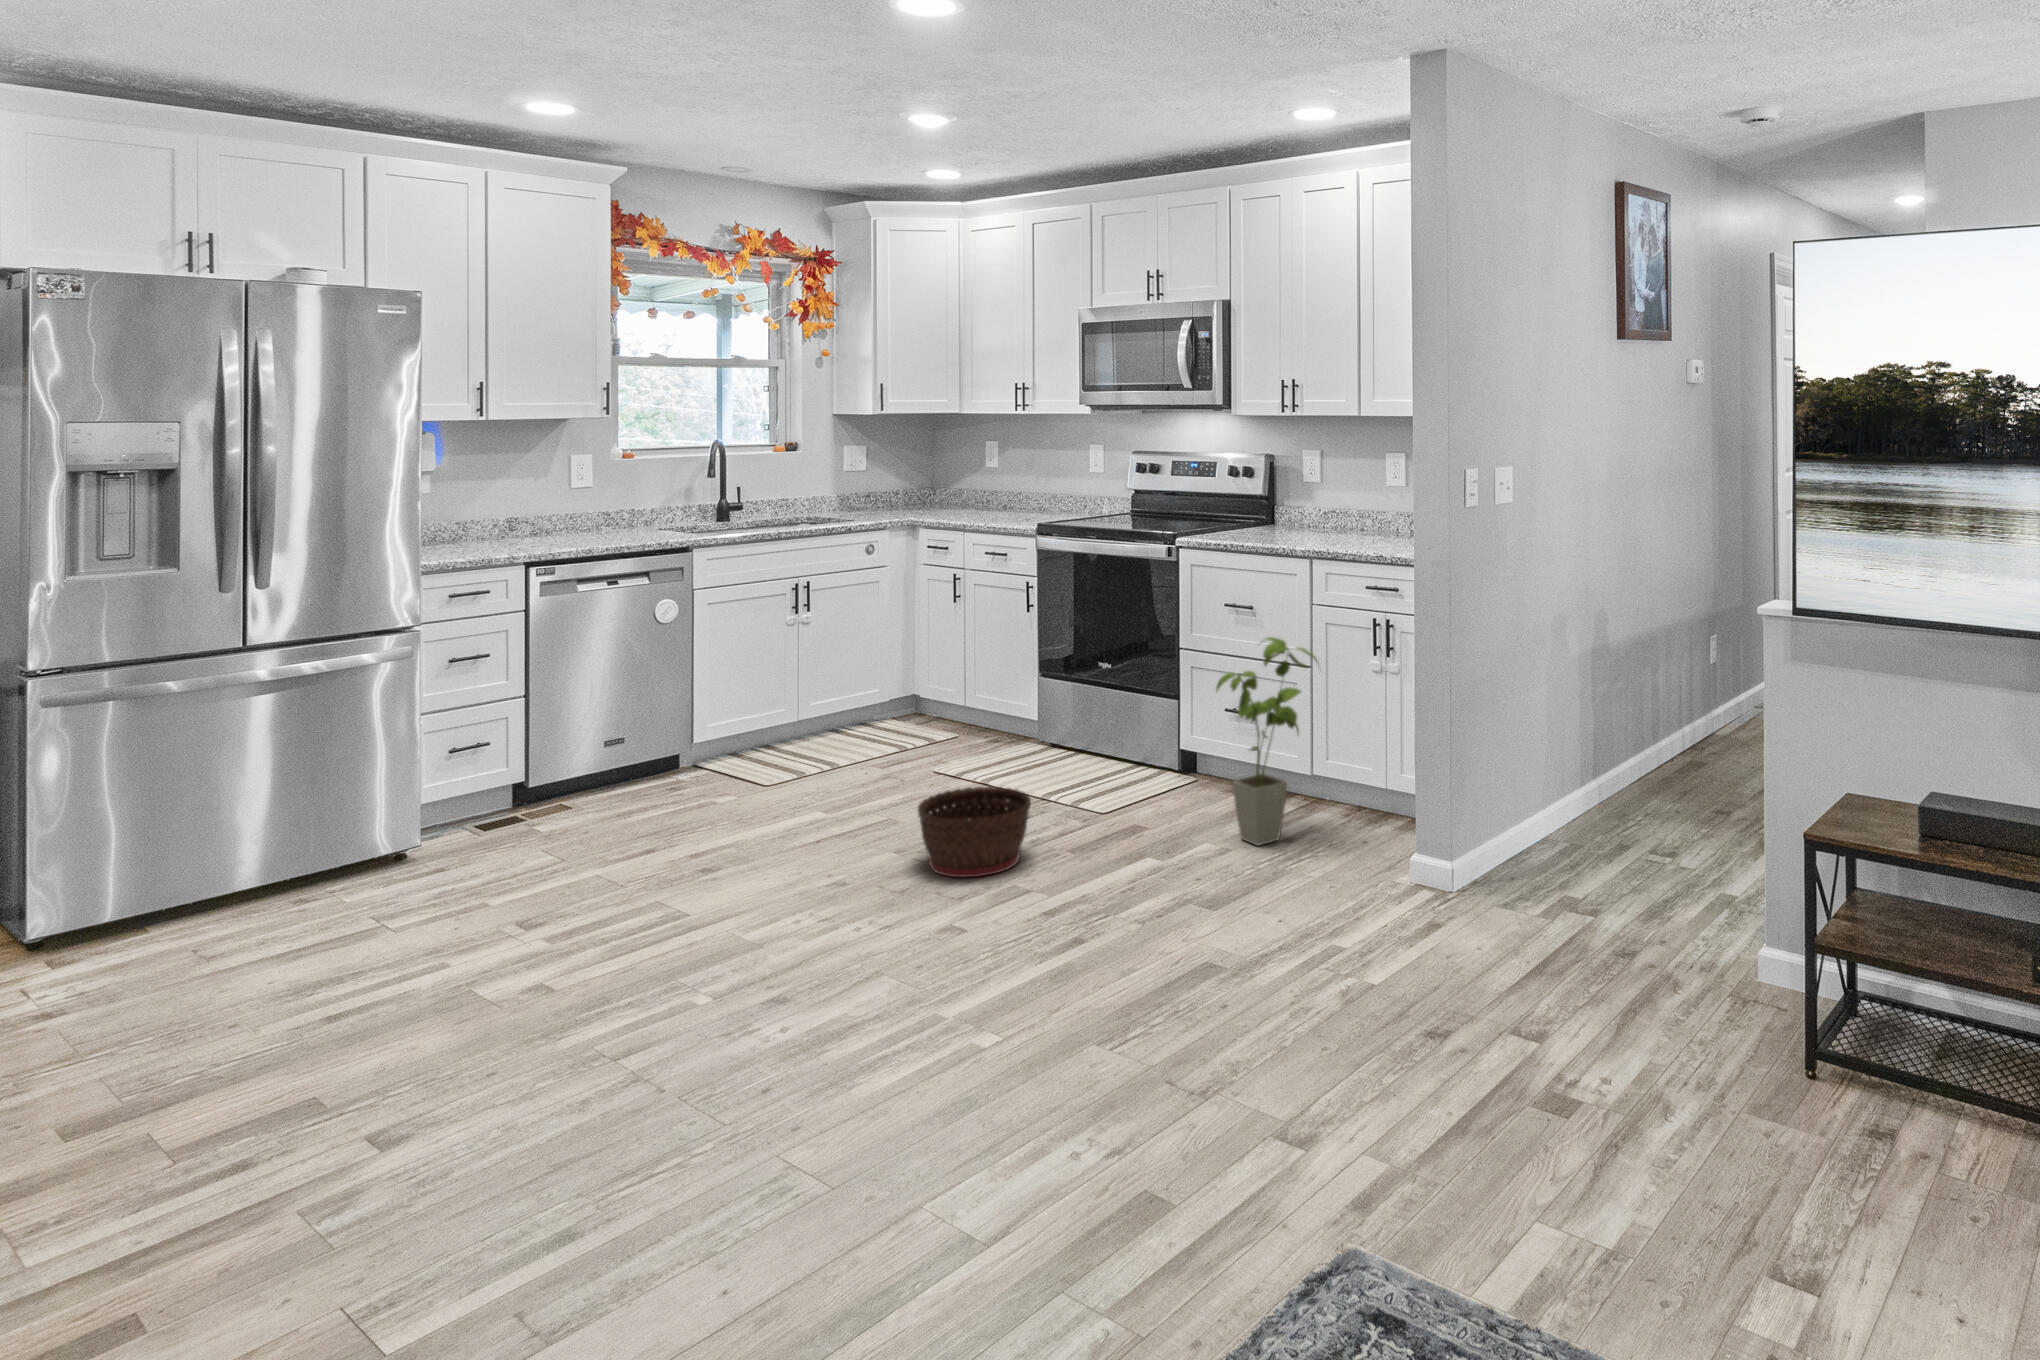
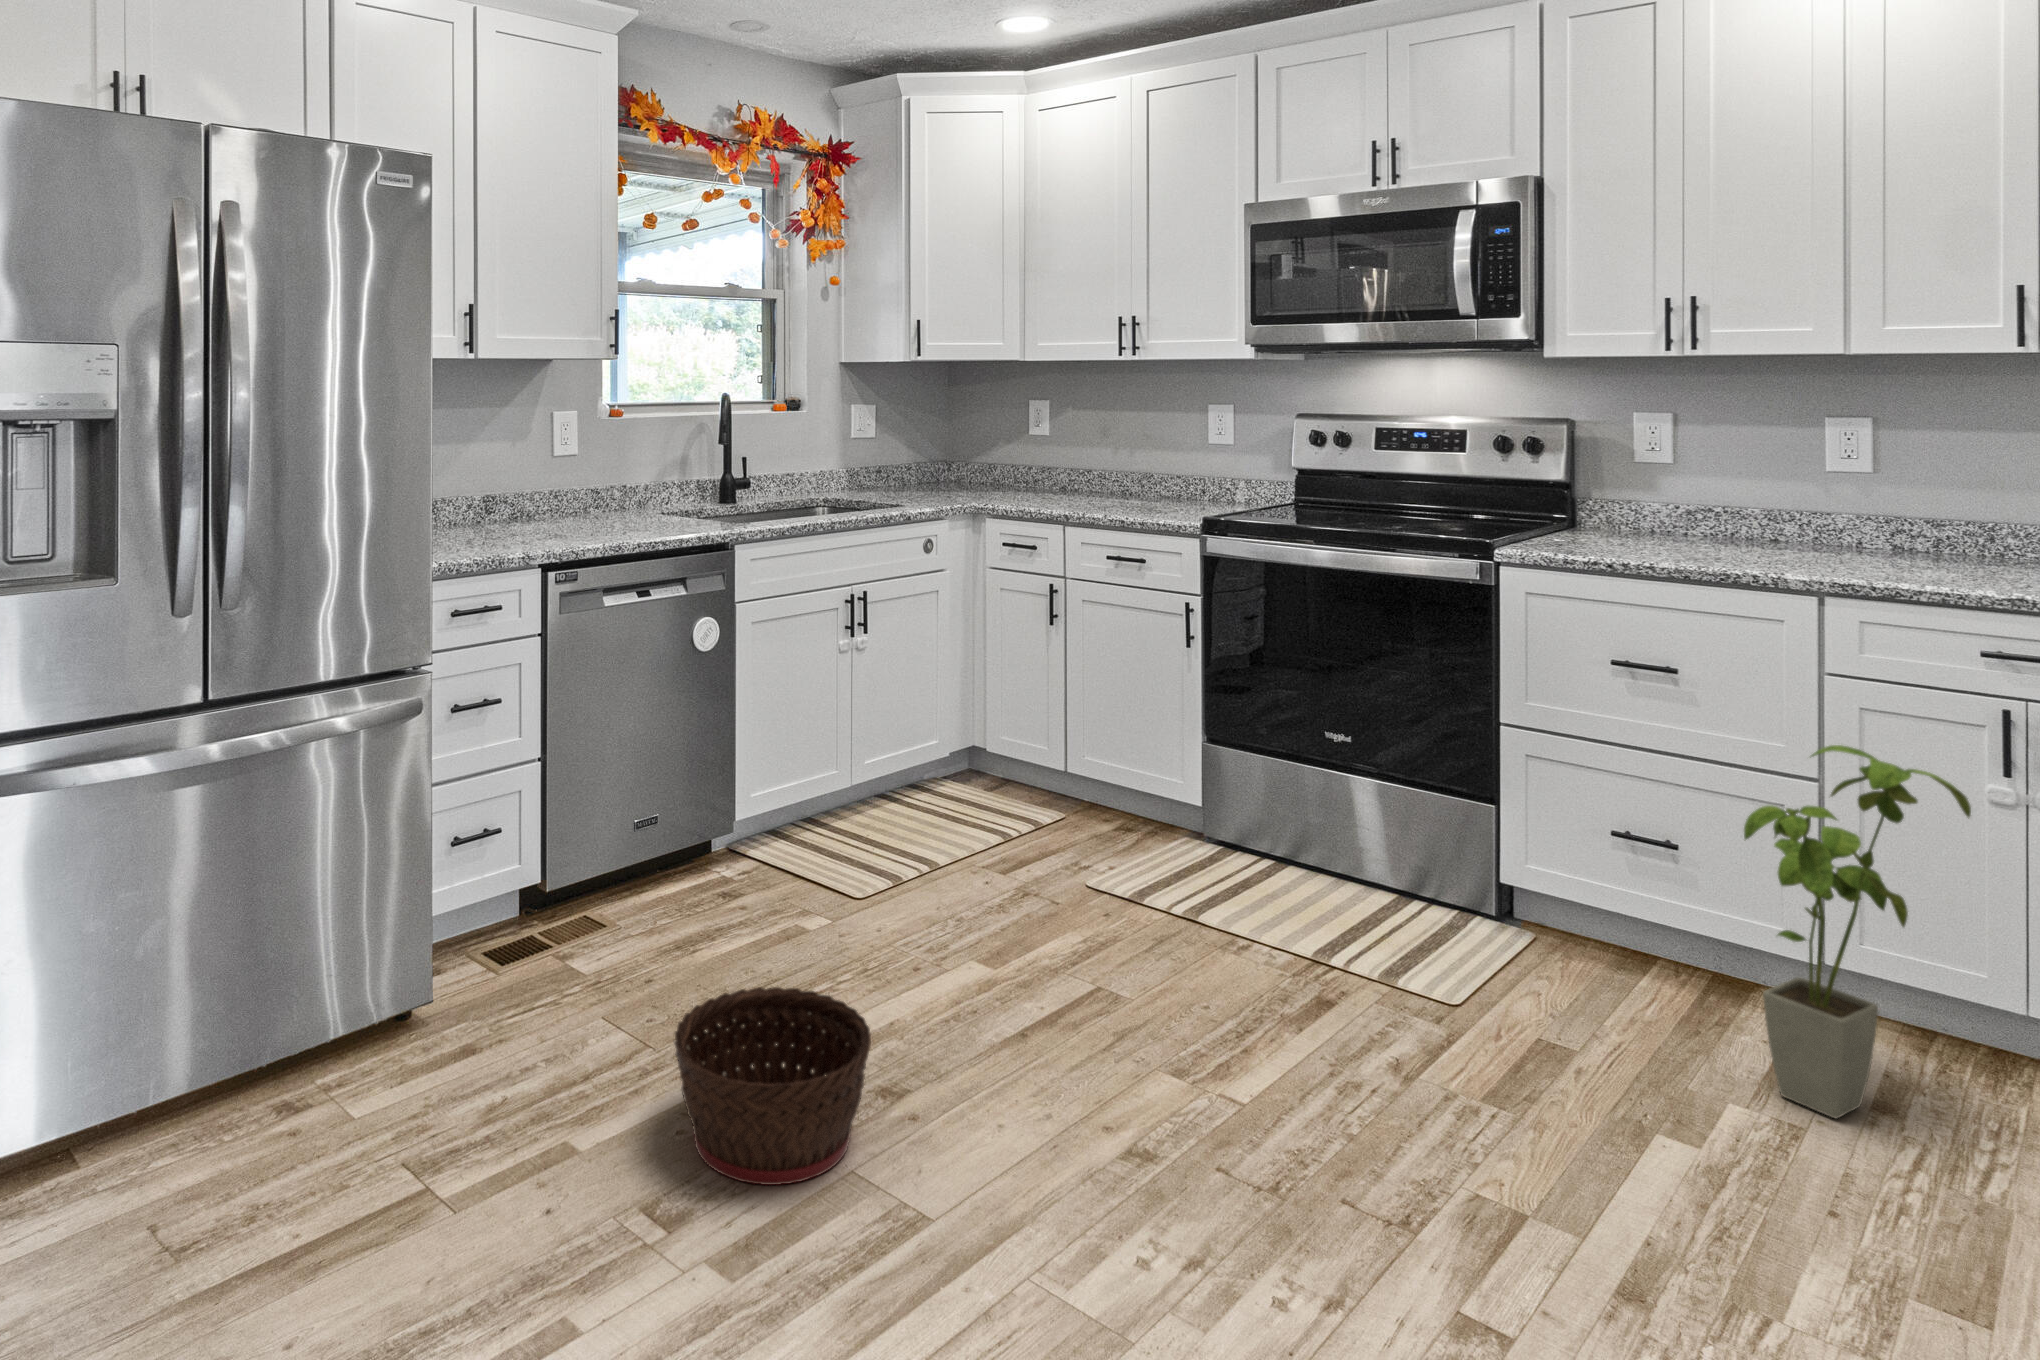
basket: present [918,787,1031,877] -> present [674,987,871,1185]

